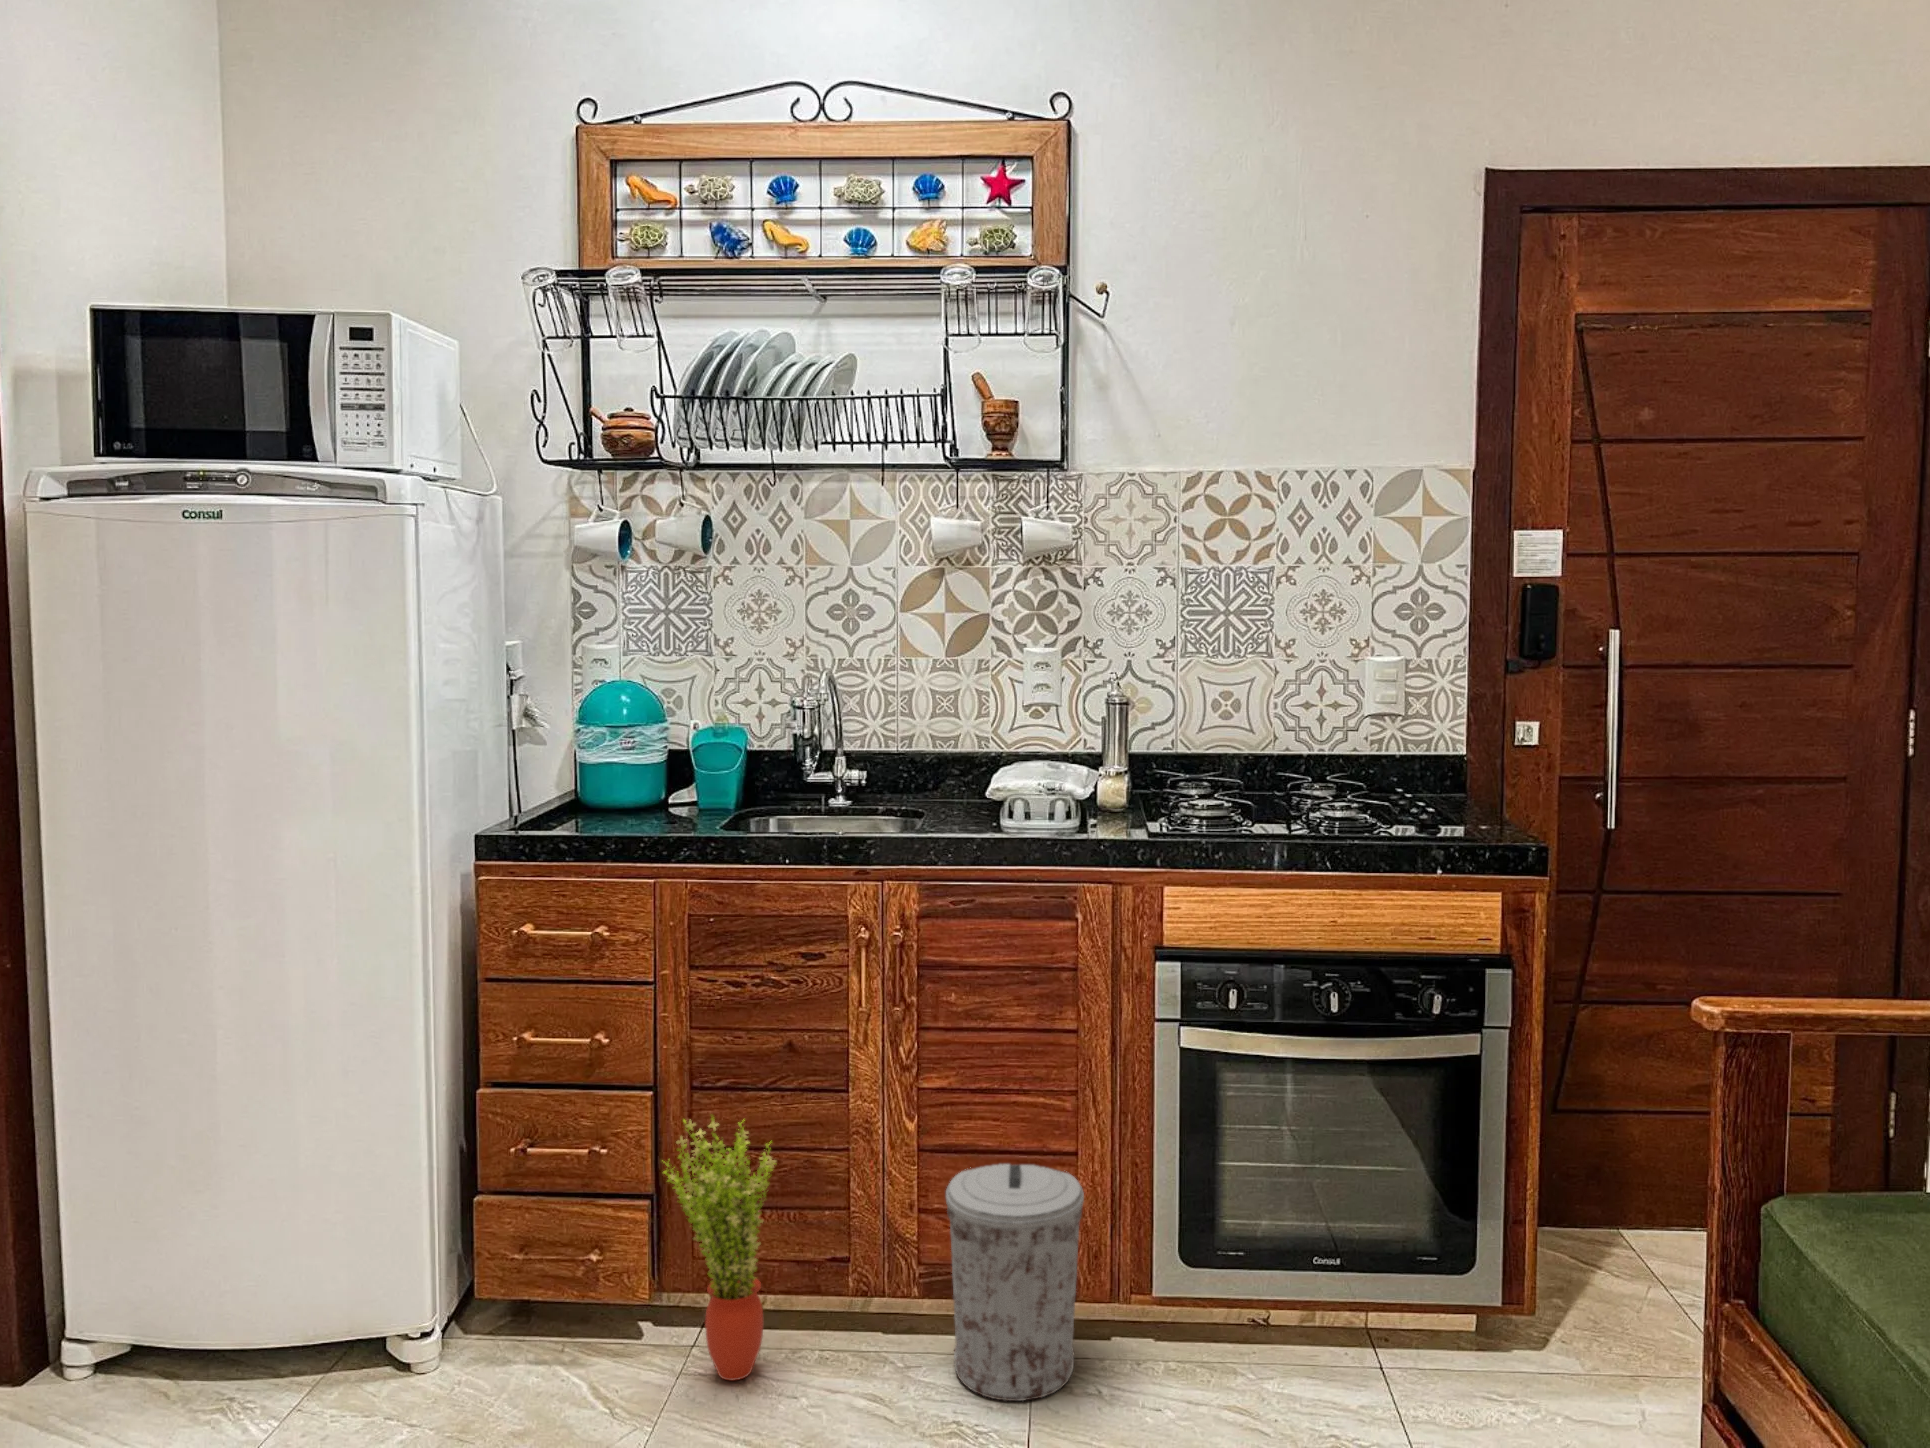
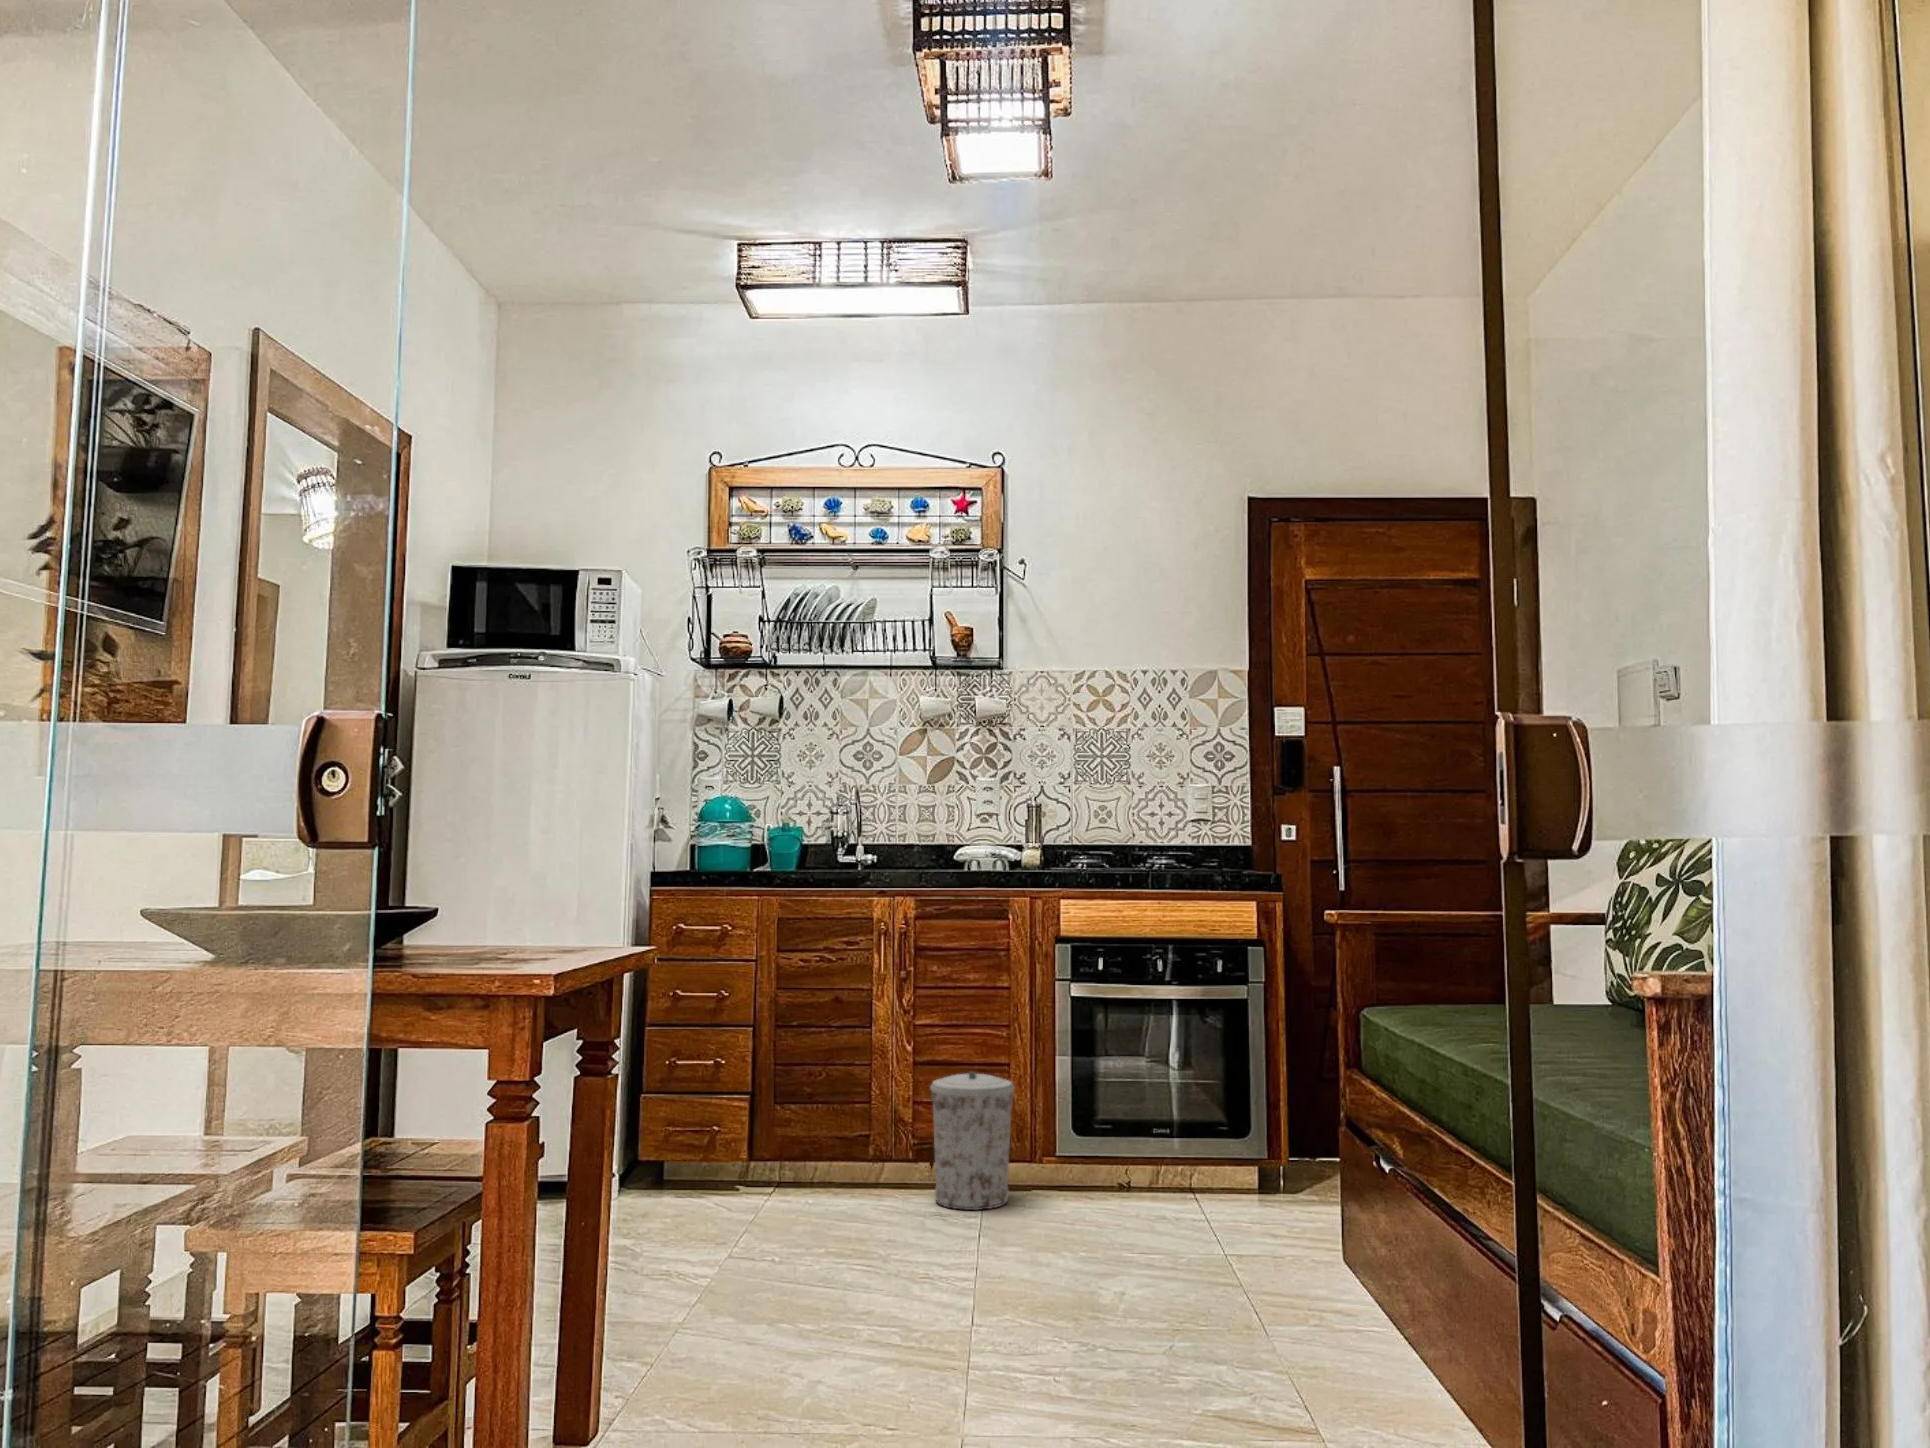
potted plant: present [664,1117,776,1380] -> none [761,1037,831,1205]

